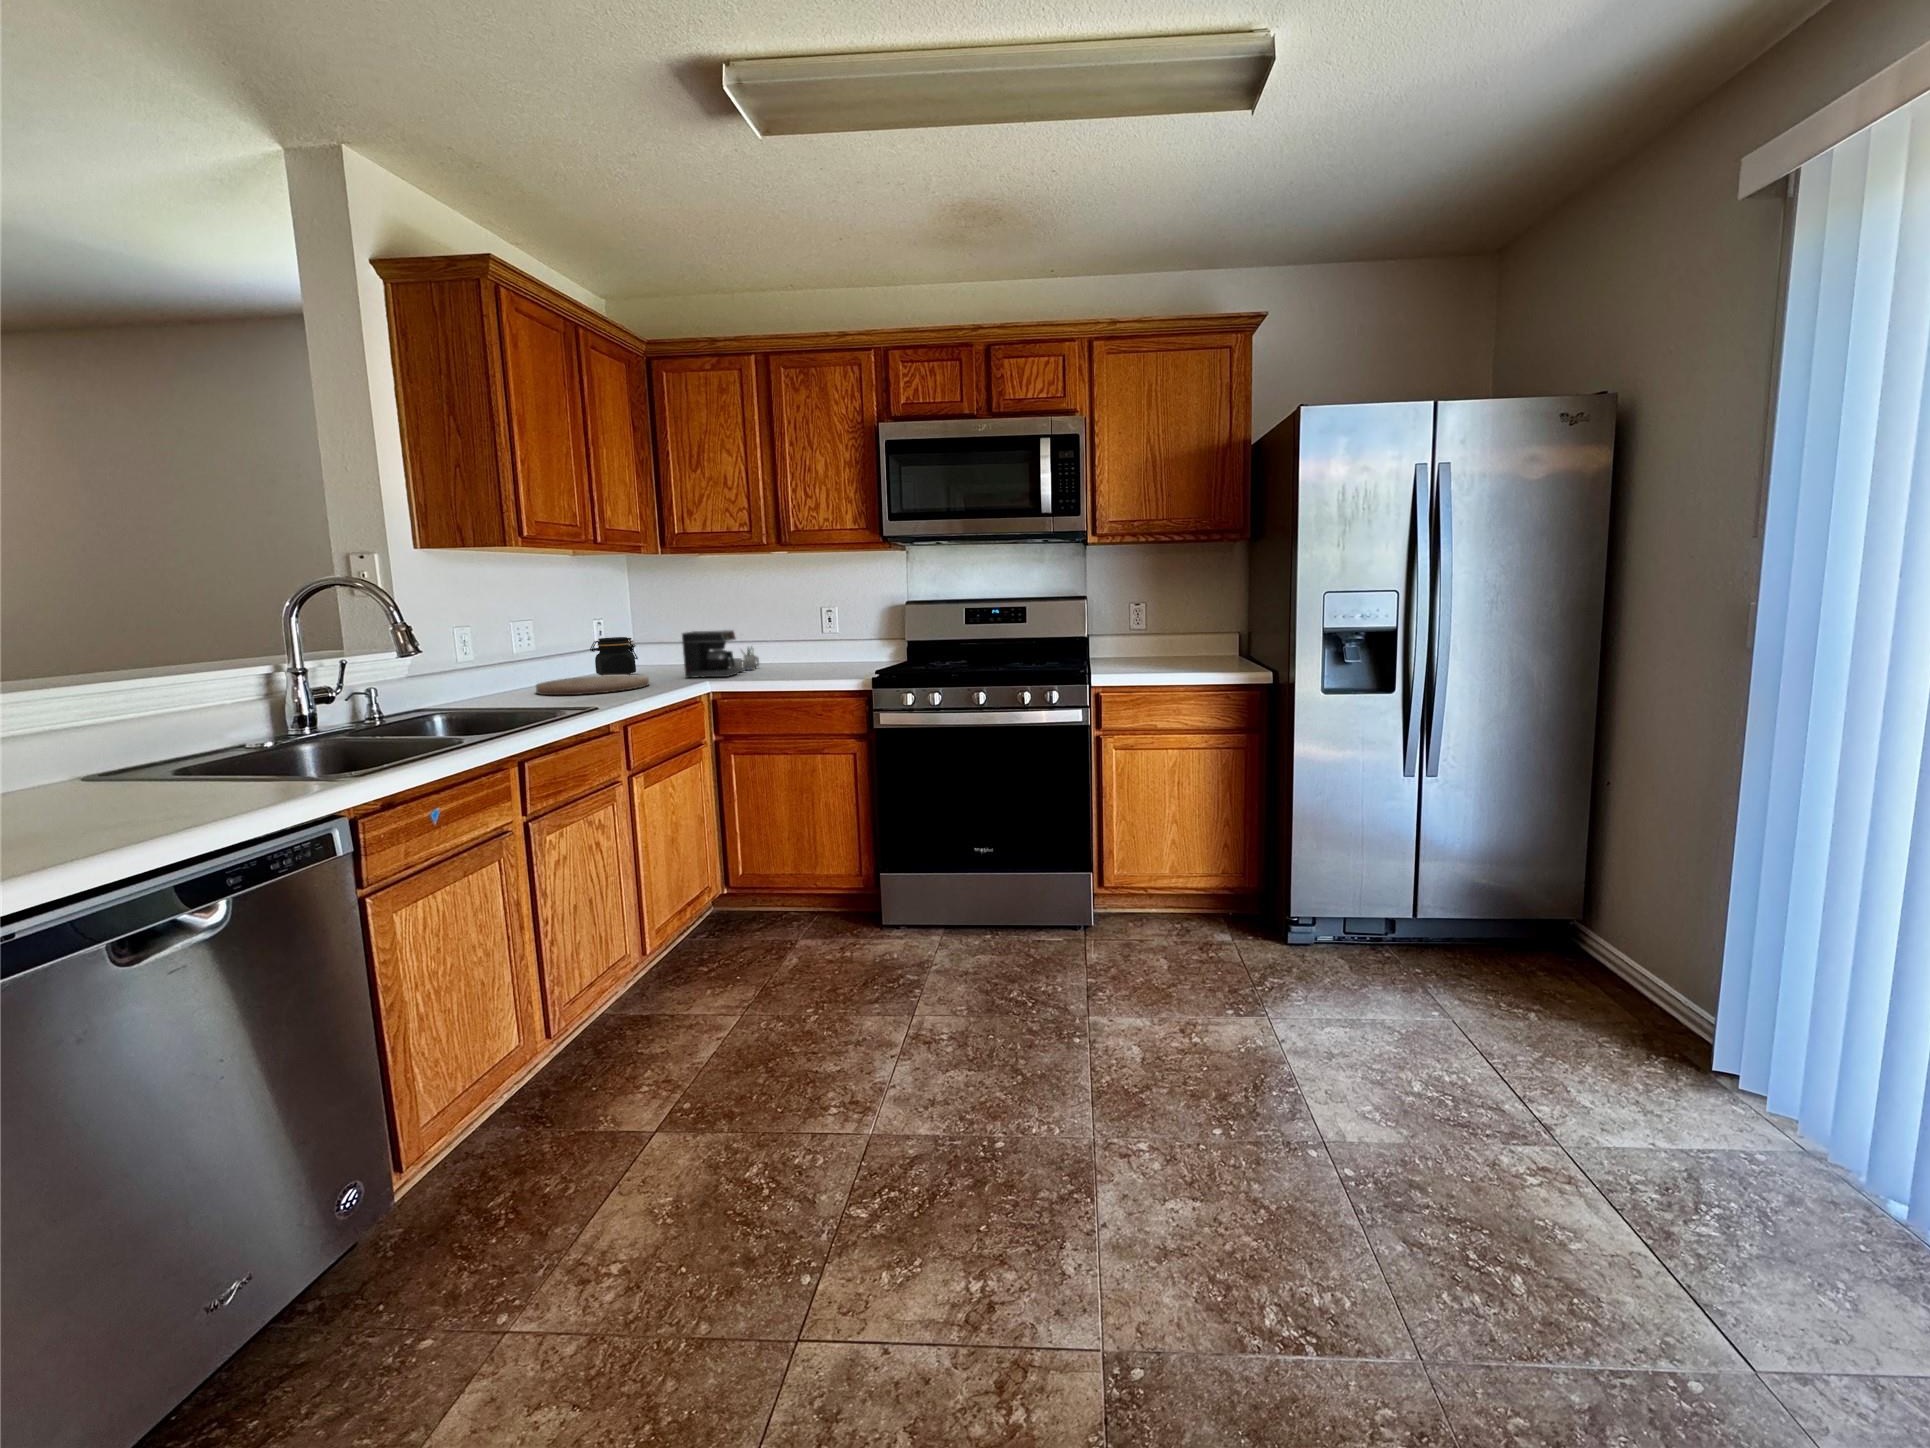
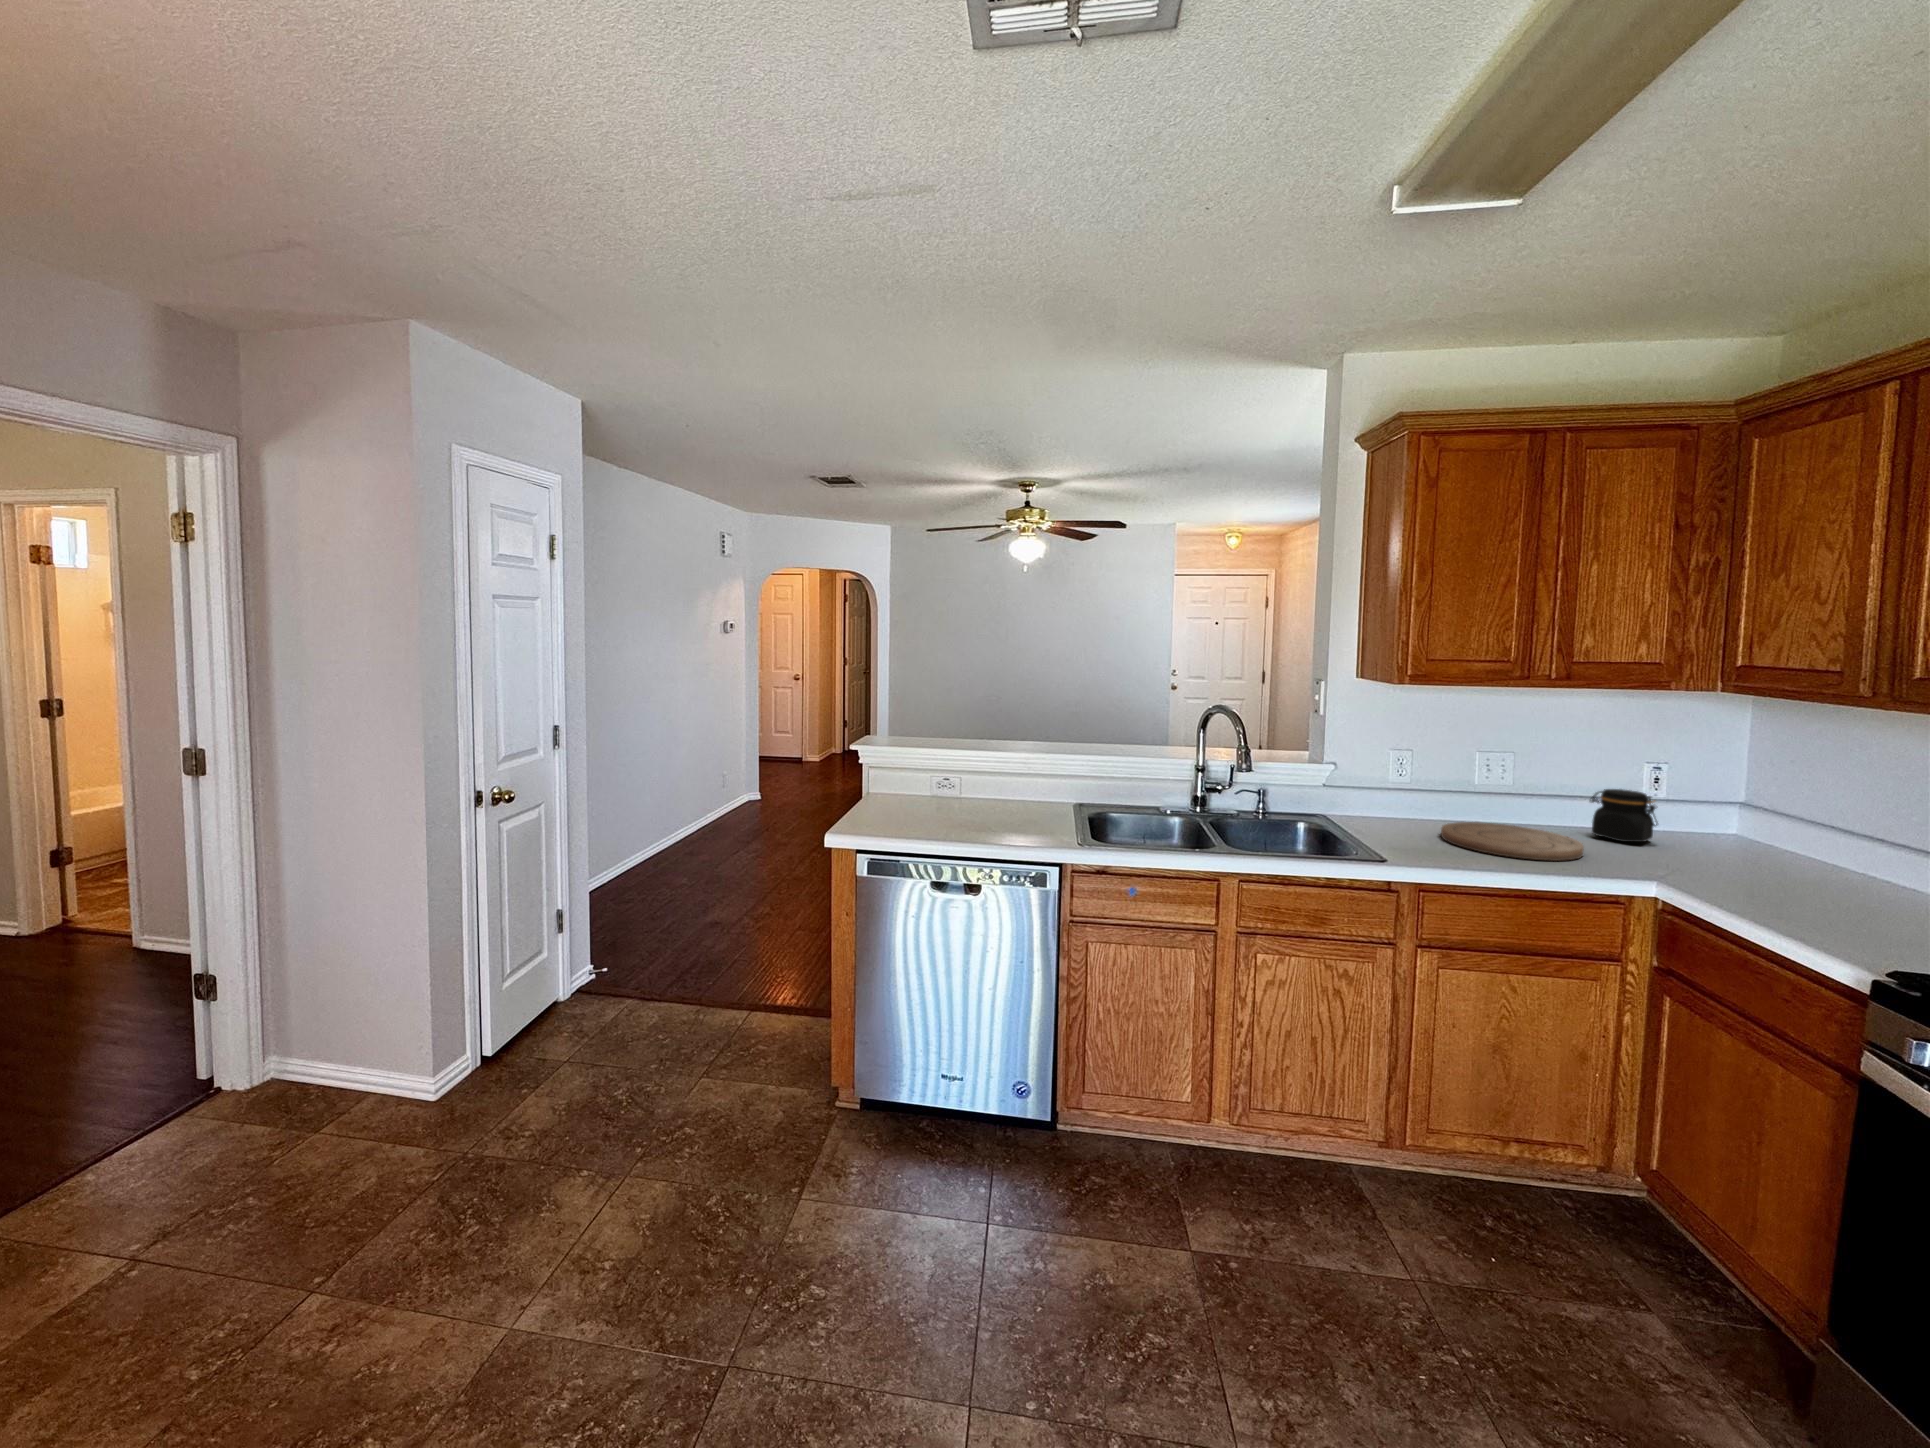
coffee maker: present [682,630,759,678] -> none [1657,807,1856,895]

